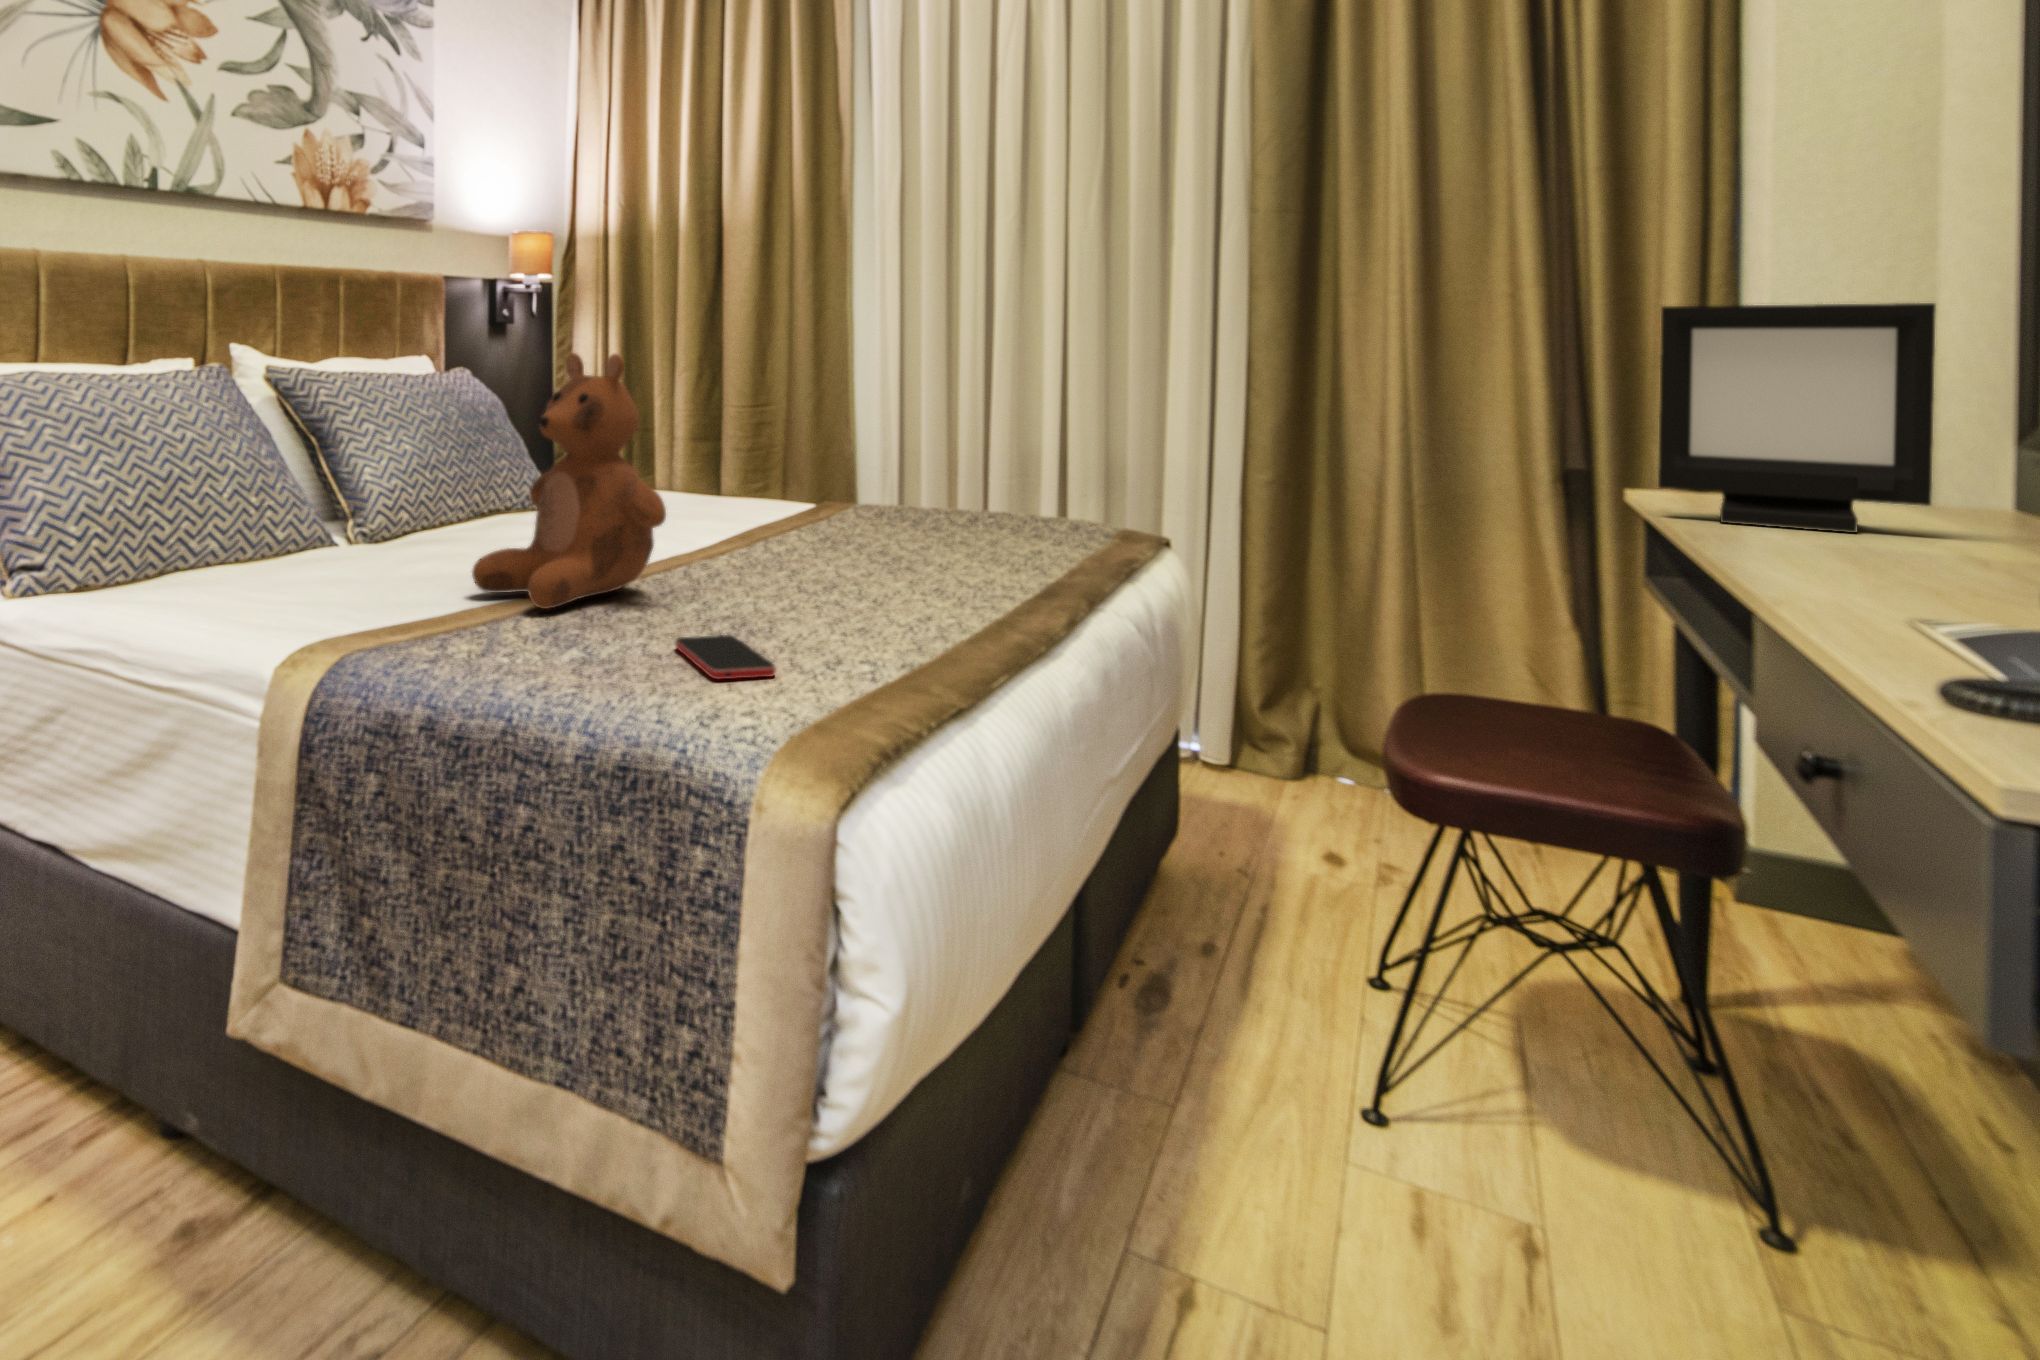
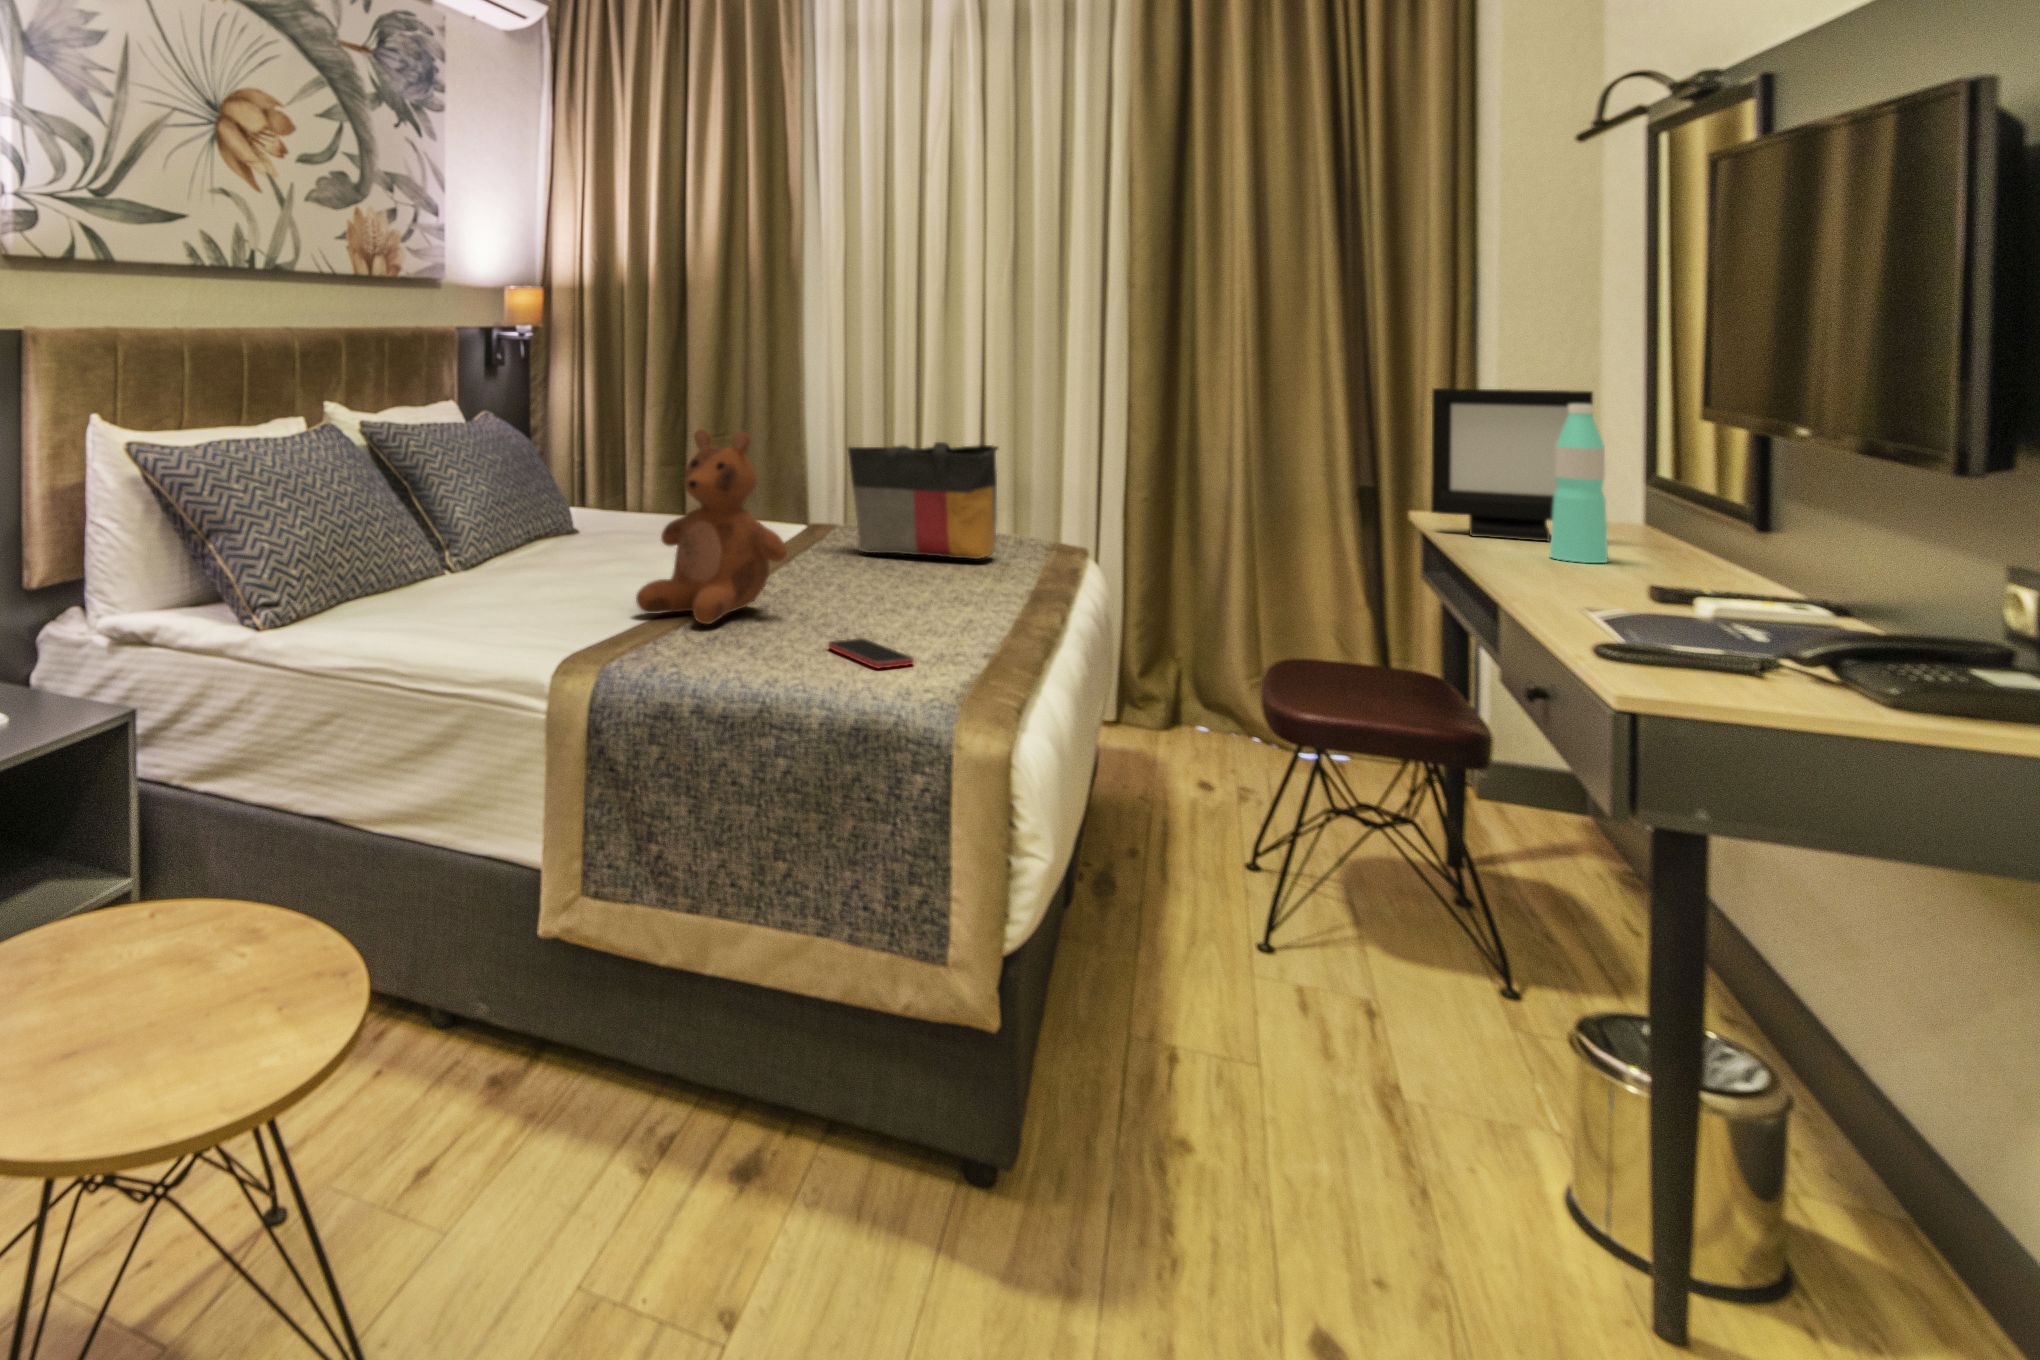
water bottle: none [1855,312,1963,564] -> present [1550,404,1608,563]
tote bag: none [830,387,1019,540] -> present [848,442,998,559]

